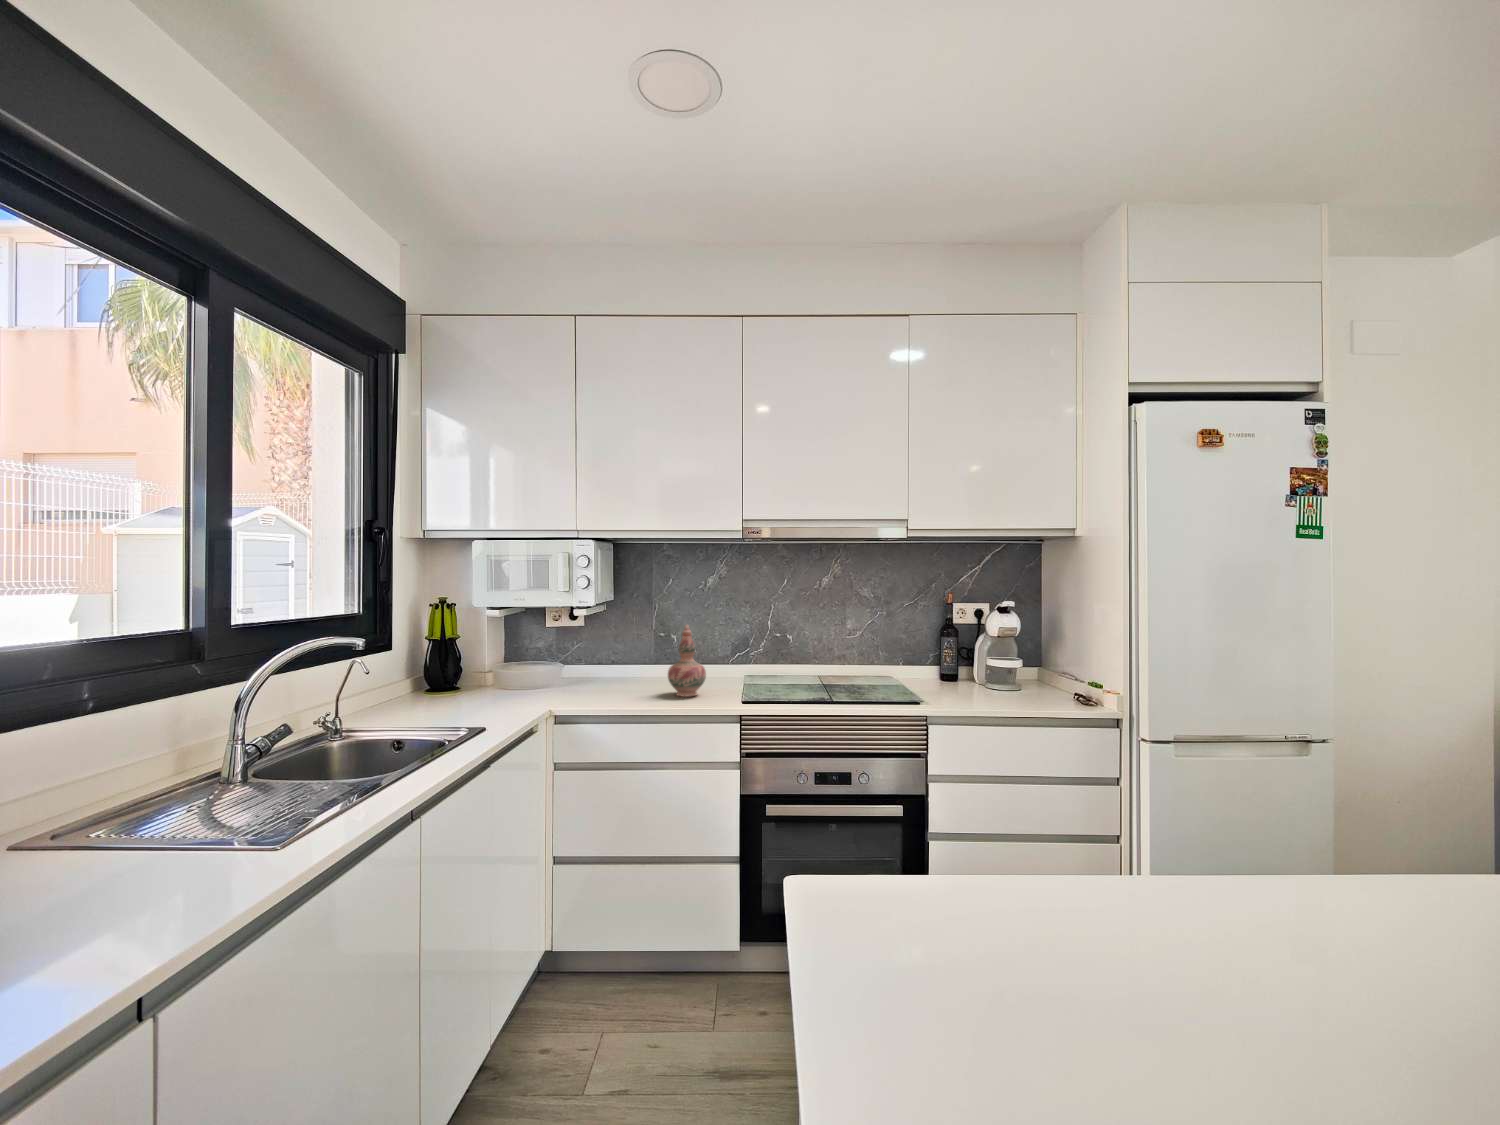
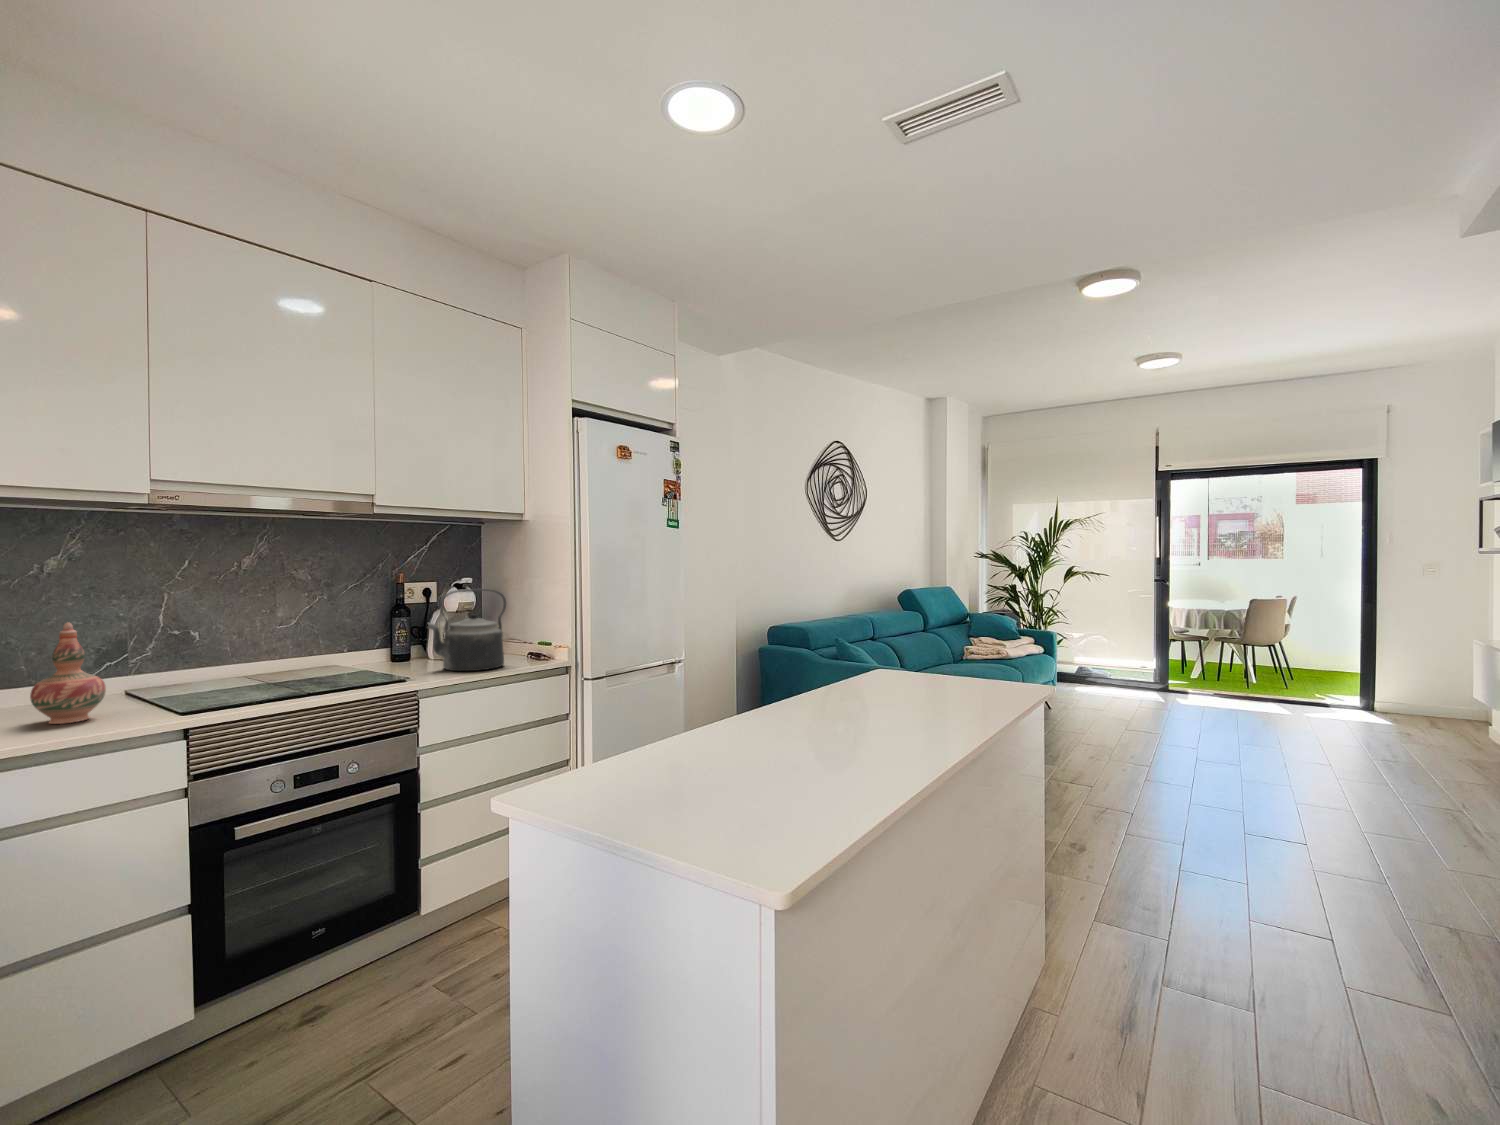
kettle: none [955,614,1041,706] -> present [428,589,506,671]

